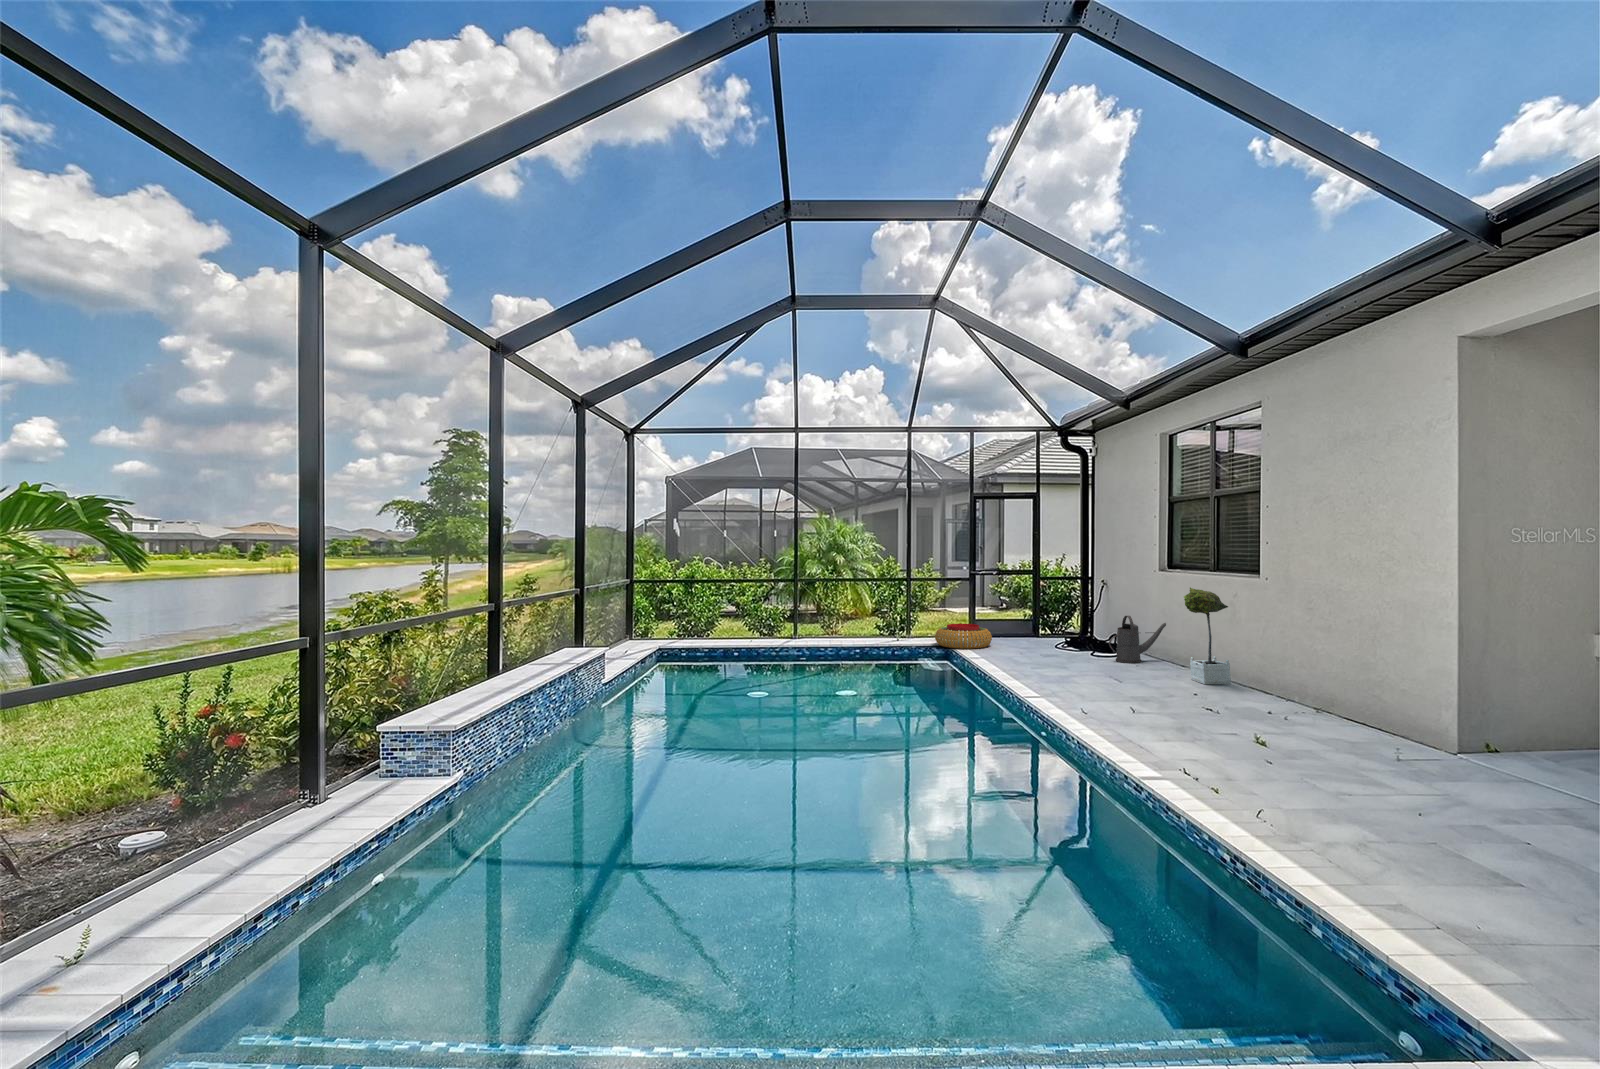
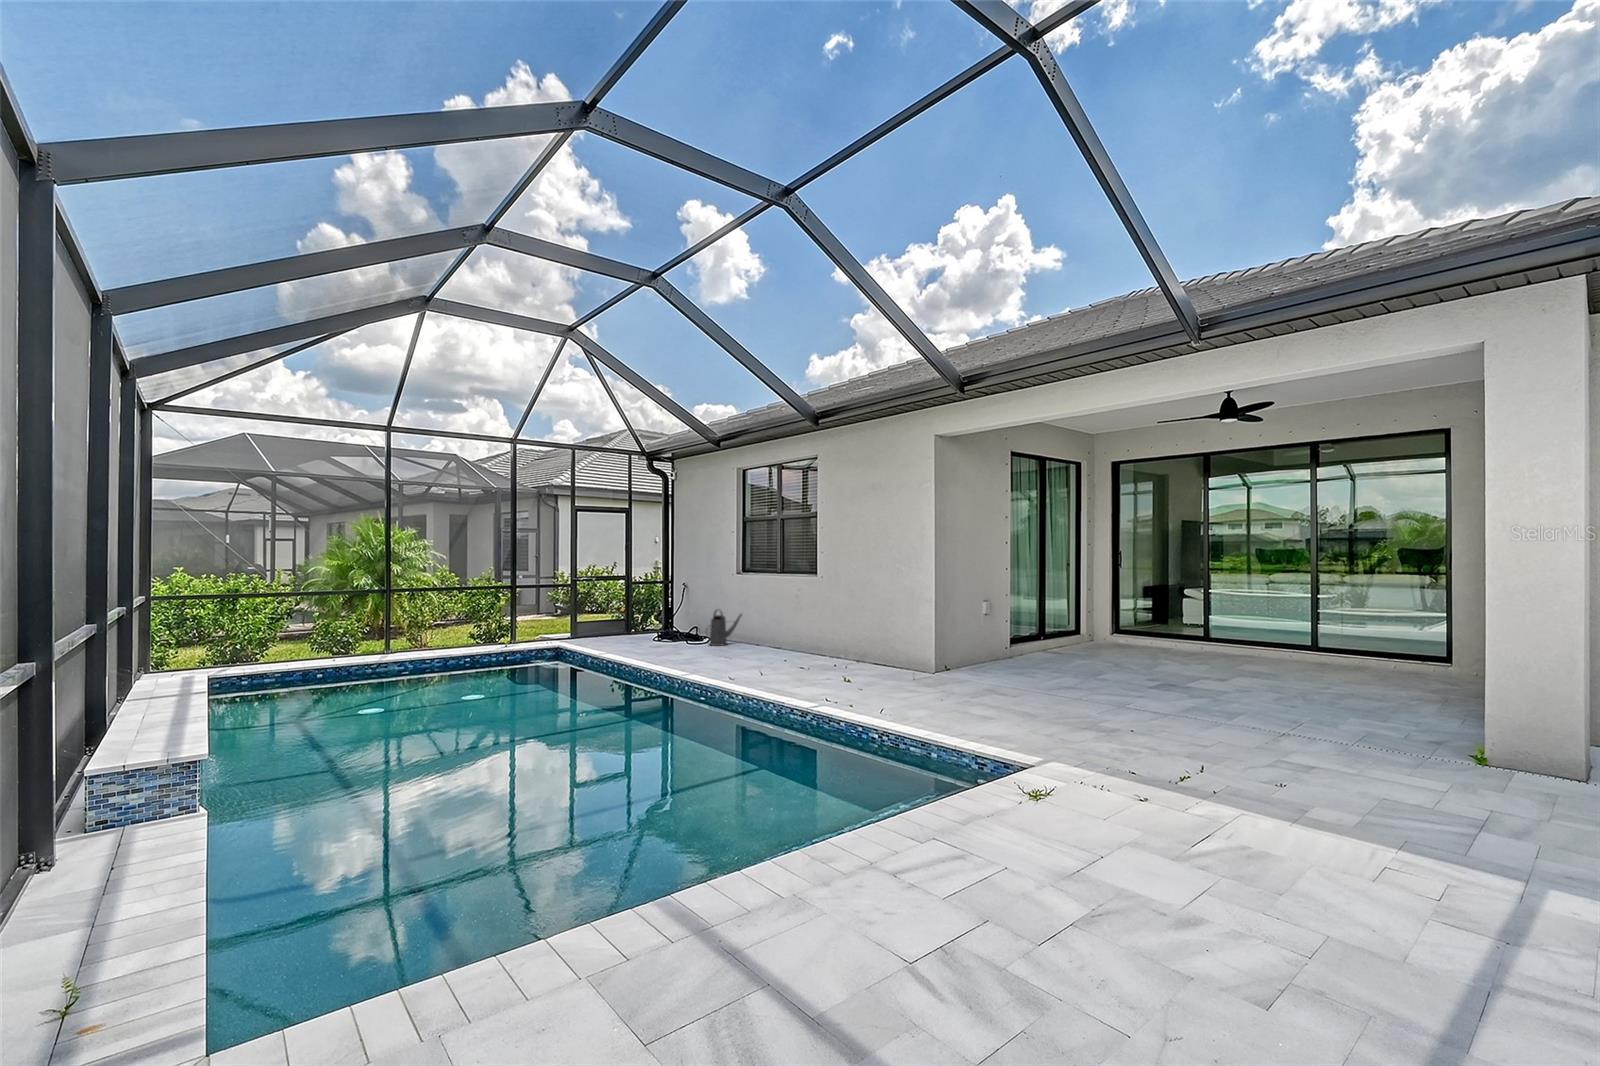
potted tree: present [1184,587,1231,684] -> none [766,585,794,653]
pouf: present [935,624,992,649] -> none [549,626,602,648]

